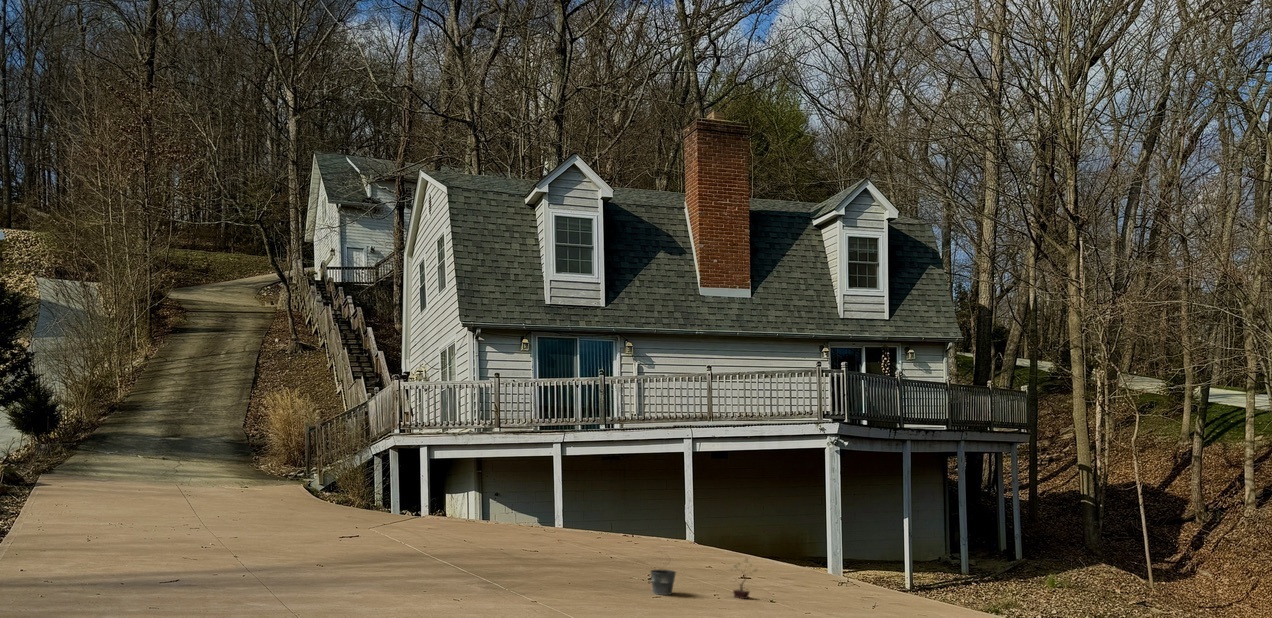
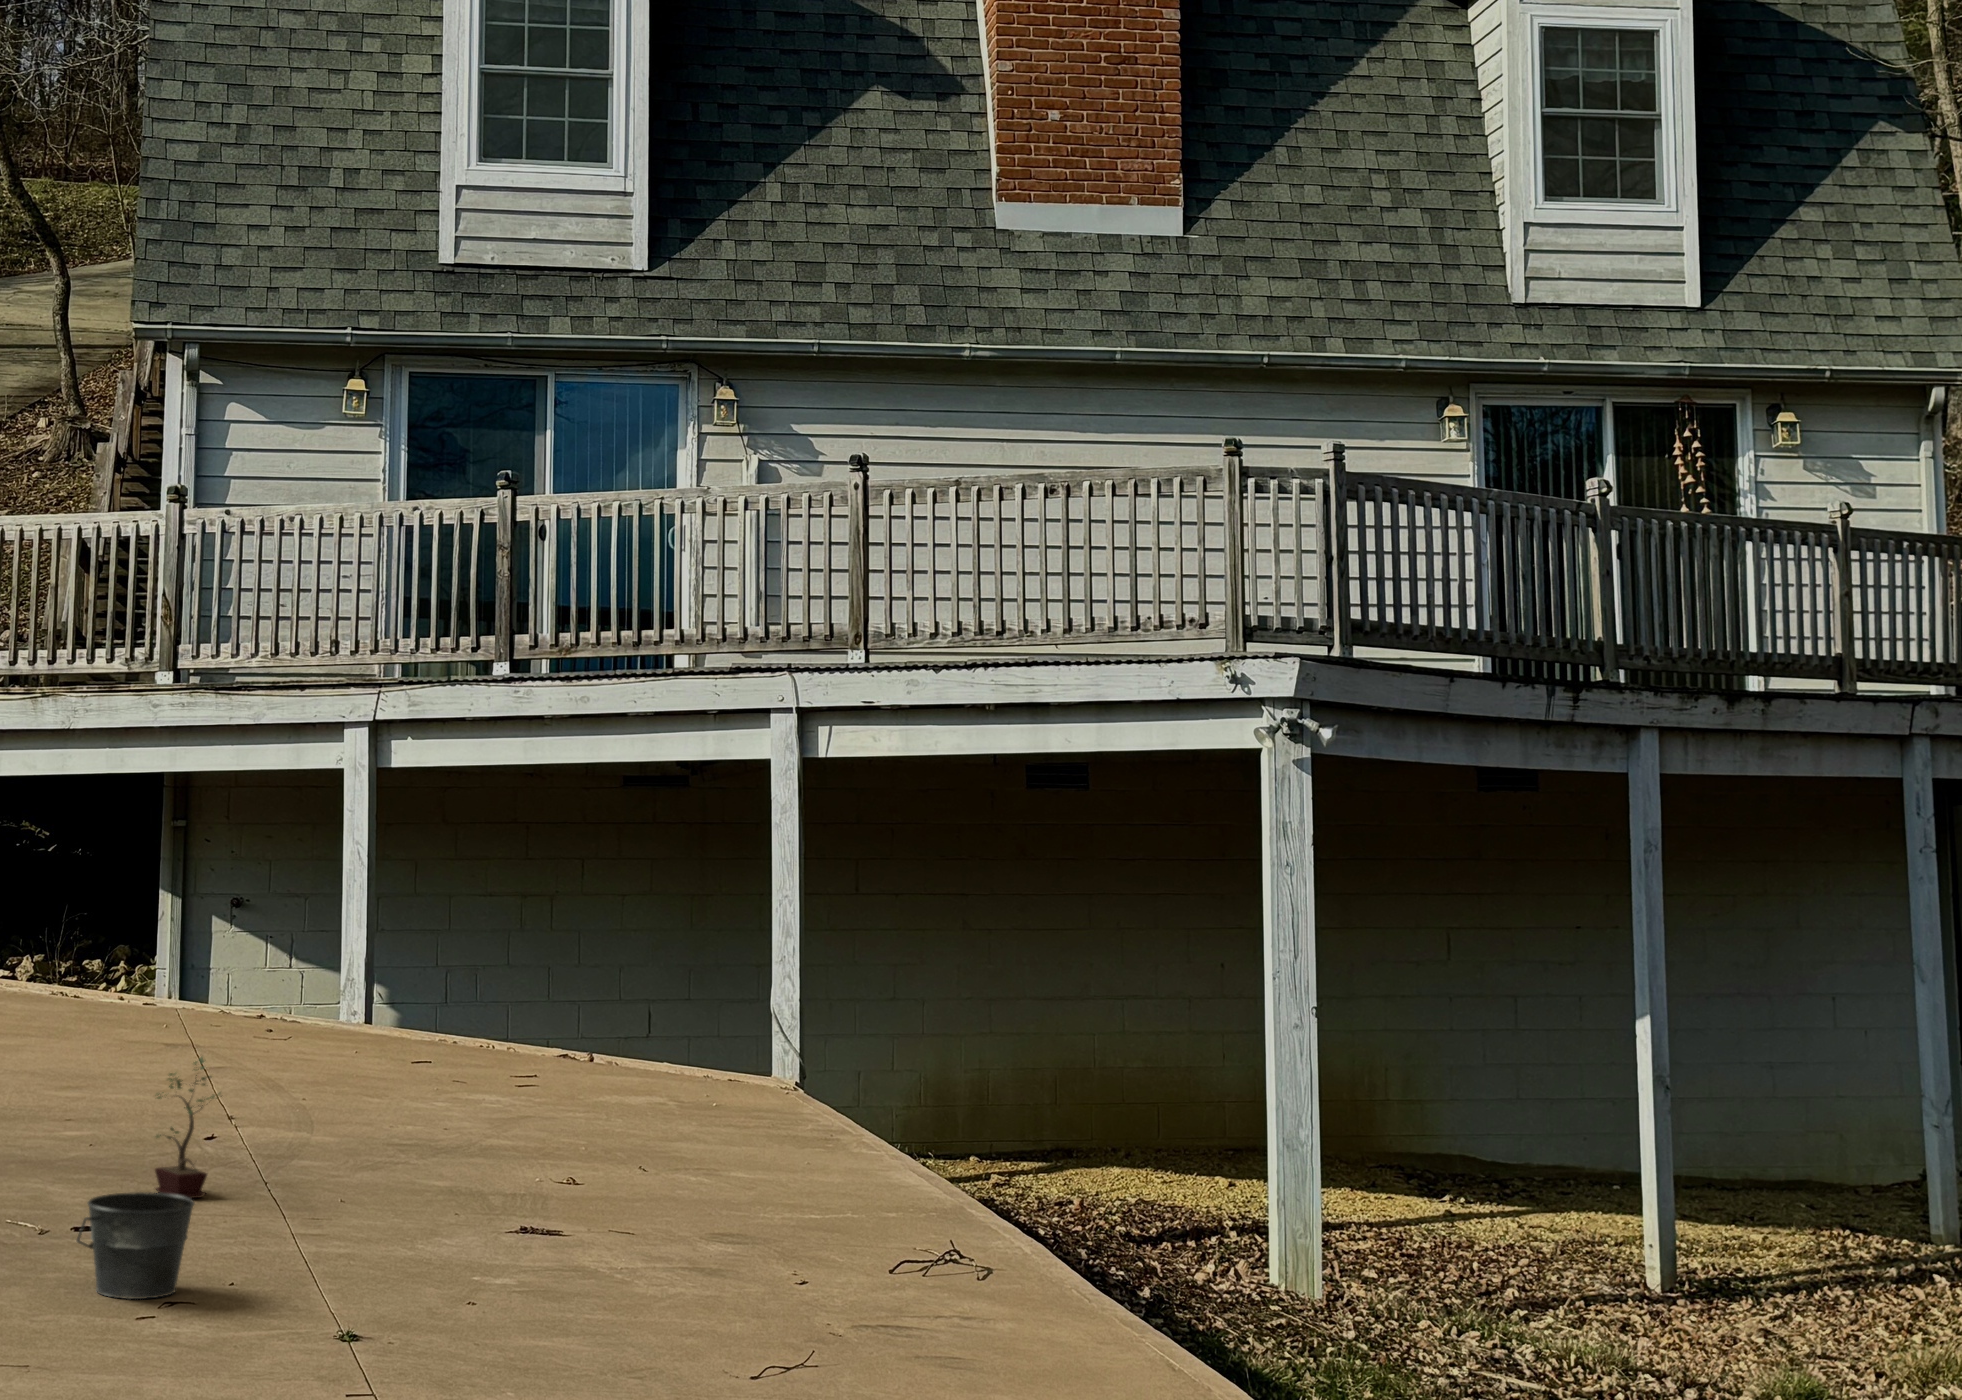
potted plant: present [733,565,749,599] -> present [155,1057,220,1199]

